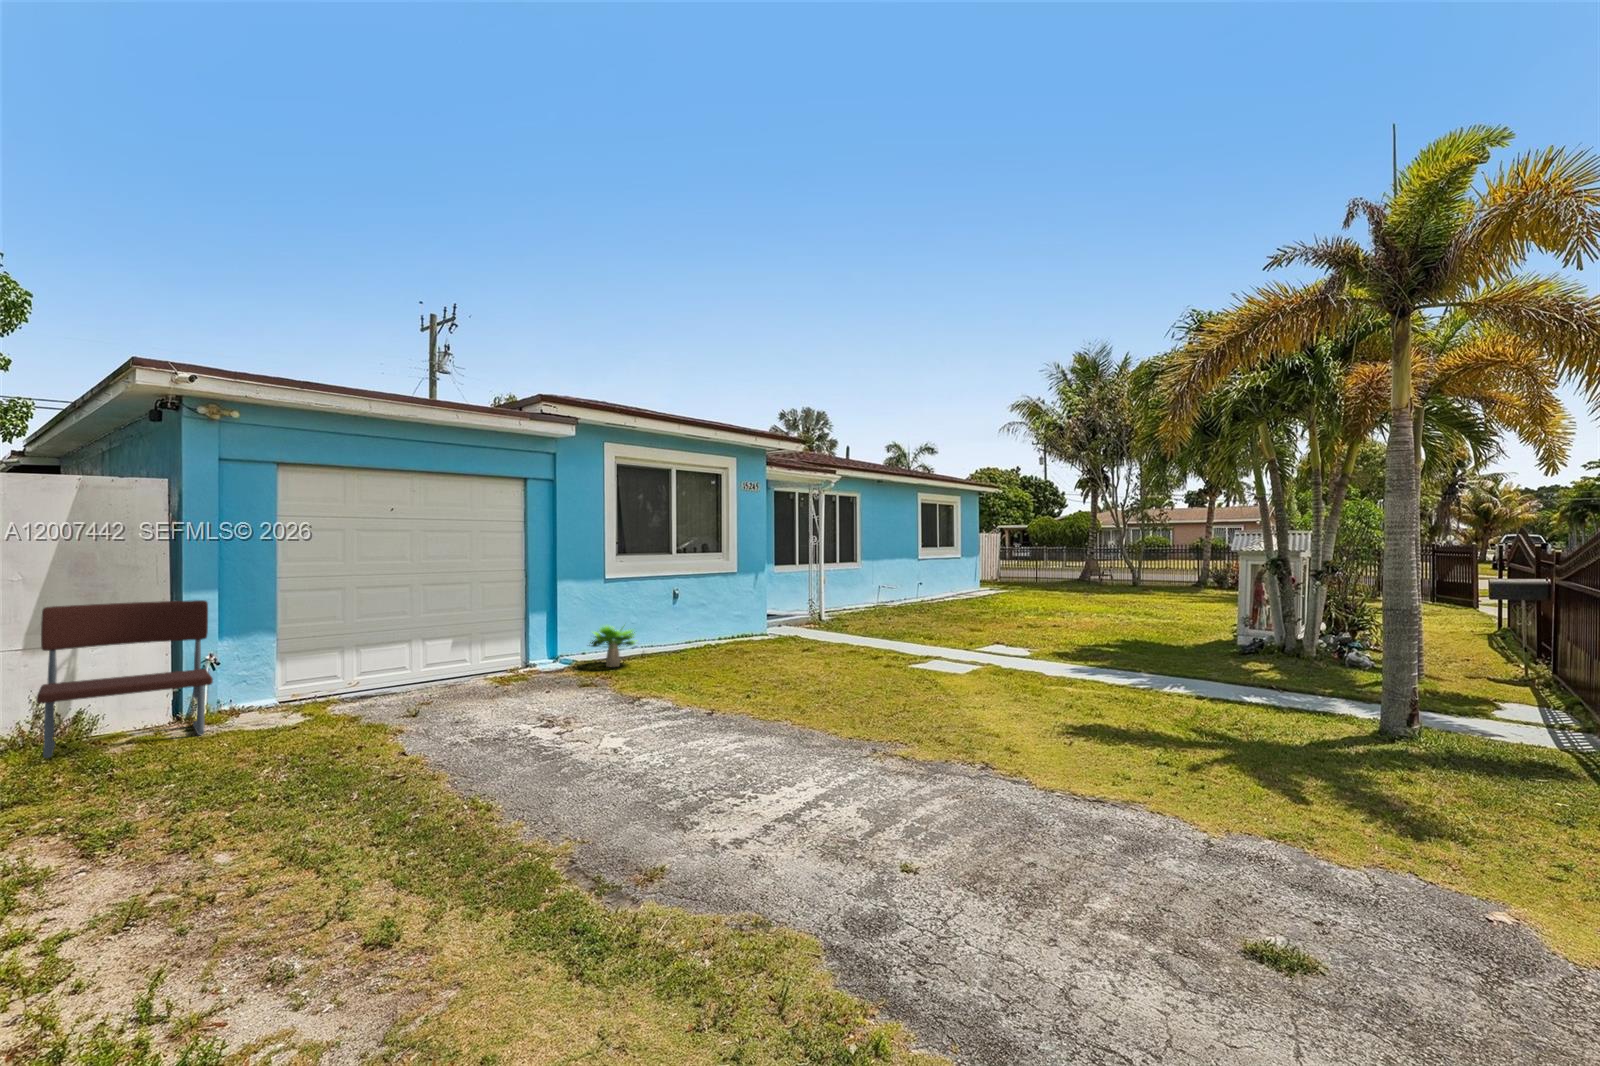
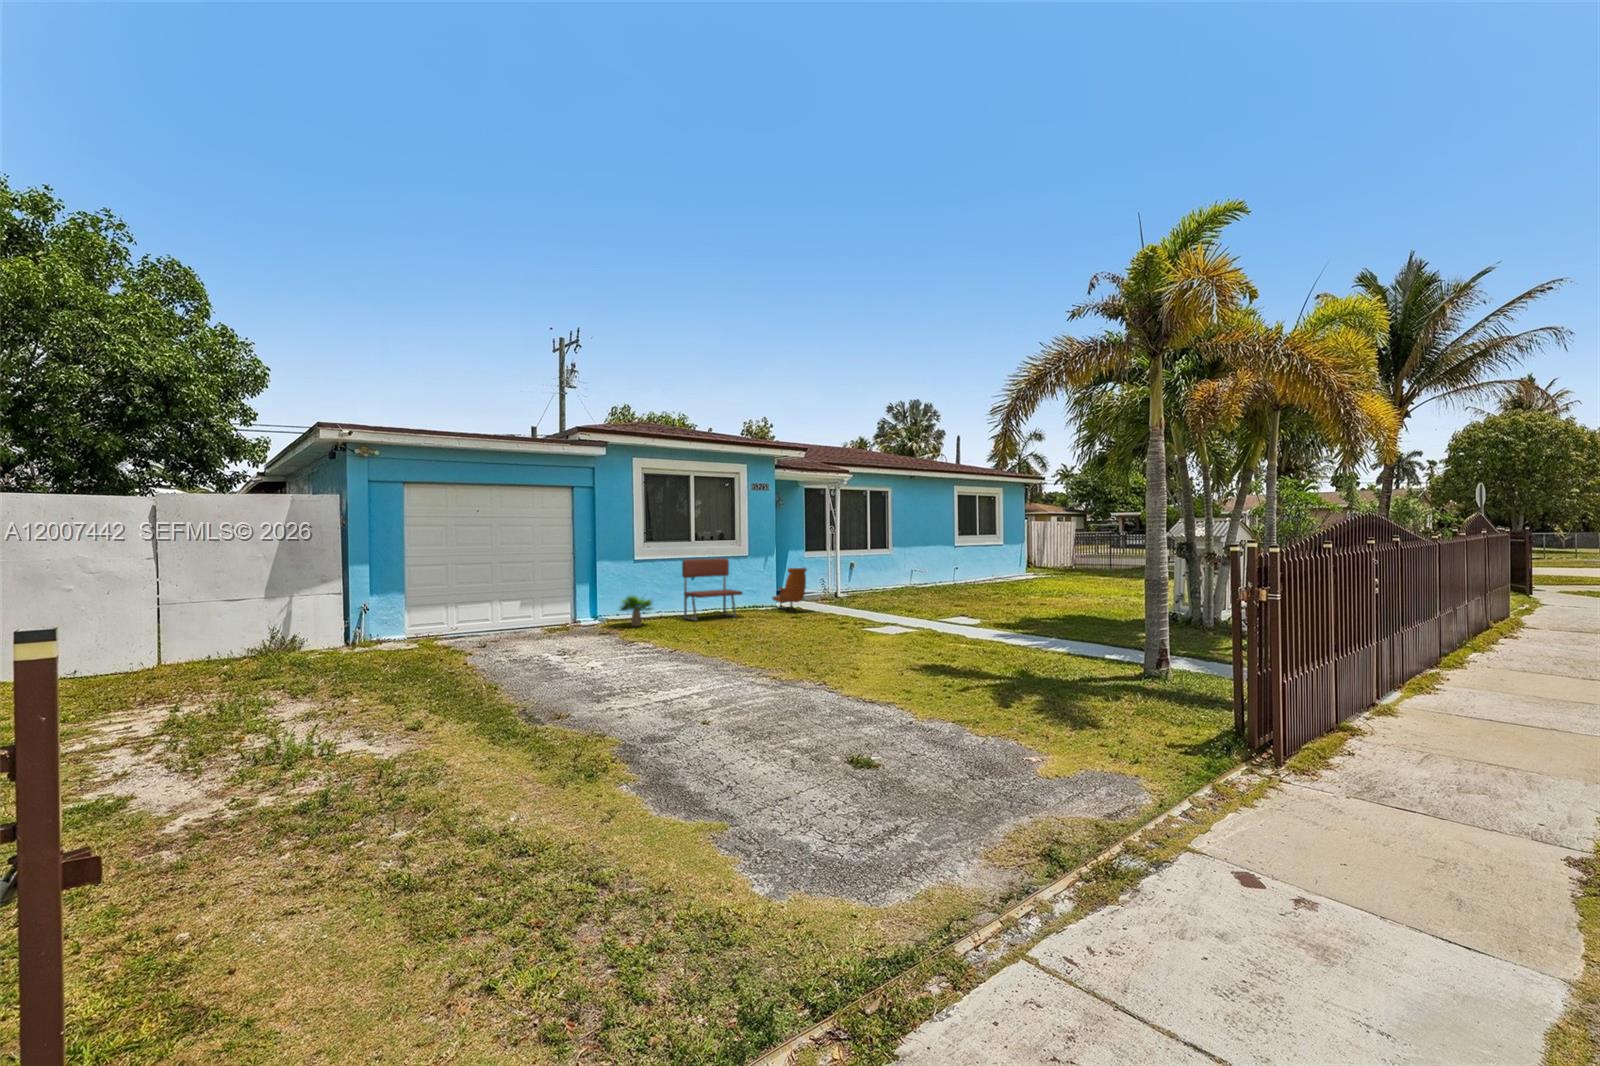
lounge chair: none [758,585,809,642] -> present [772,568,806,611]
bench: present [36,600,213,758] -> present [682,558,742,621]

